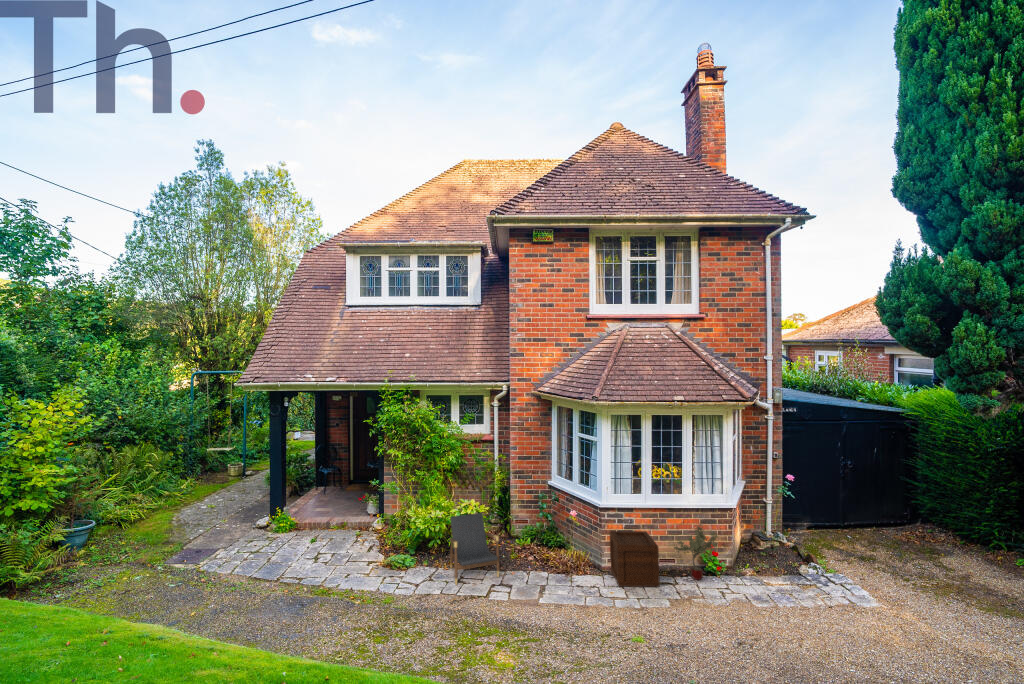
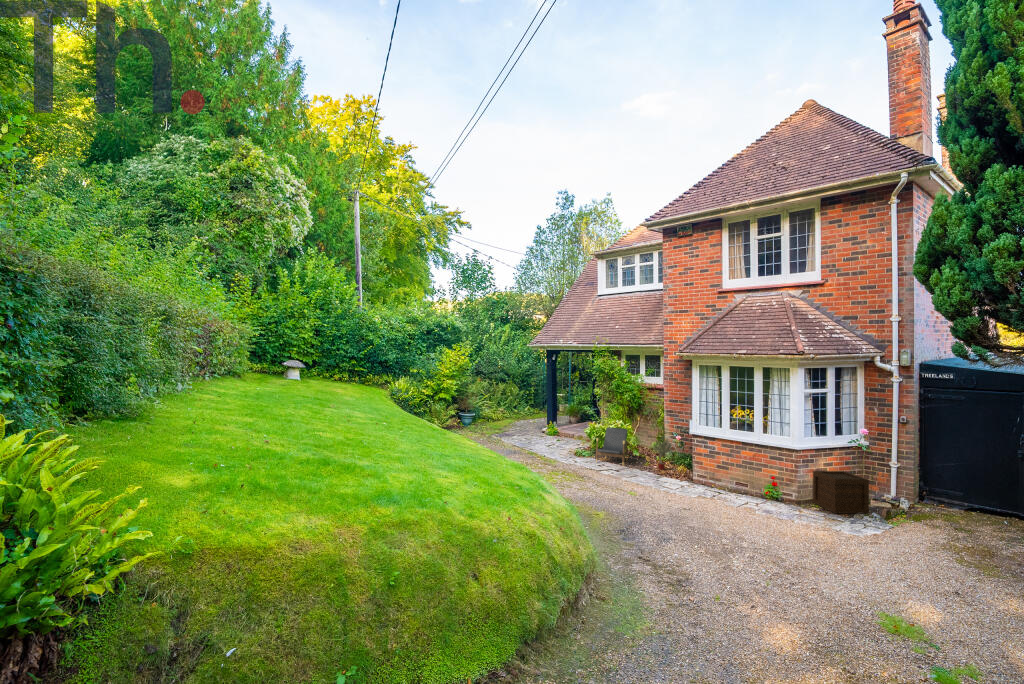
potted tree: present [674,524,718,580] -> present [653,437,673,470]
wooden crate: present [610,531,660,587] -> present [812,471,869,514]

